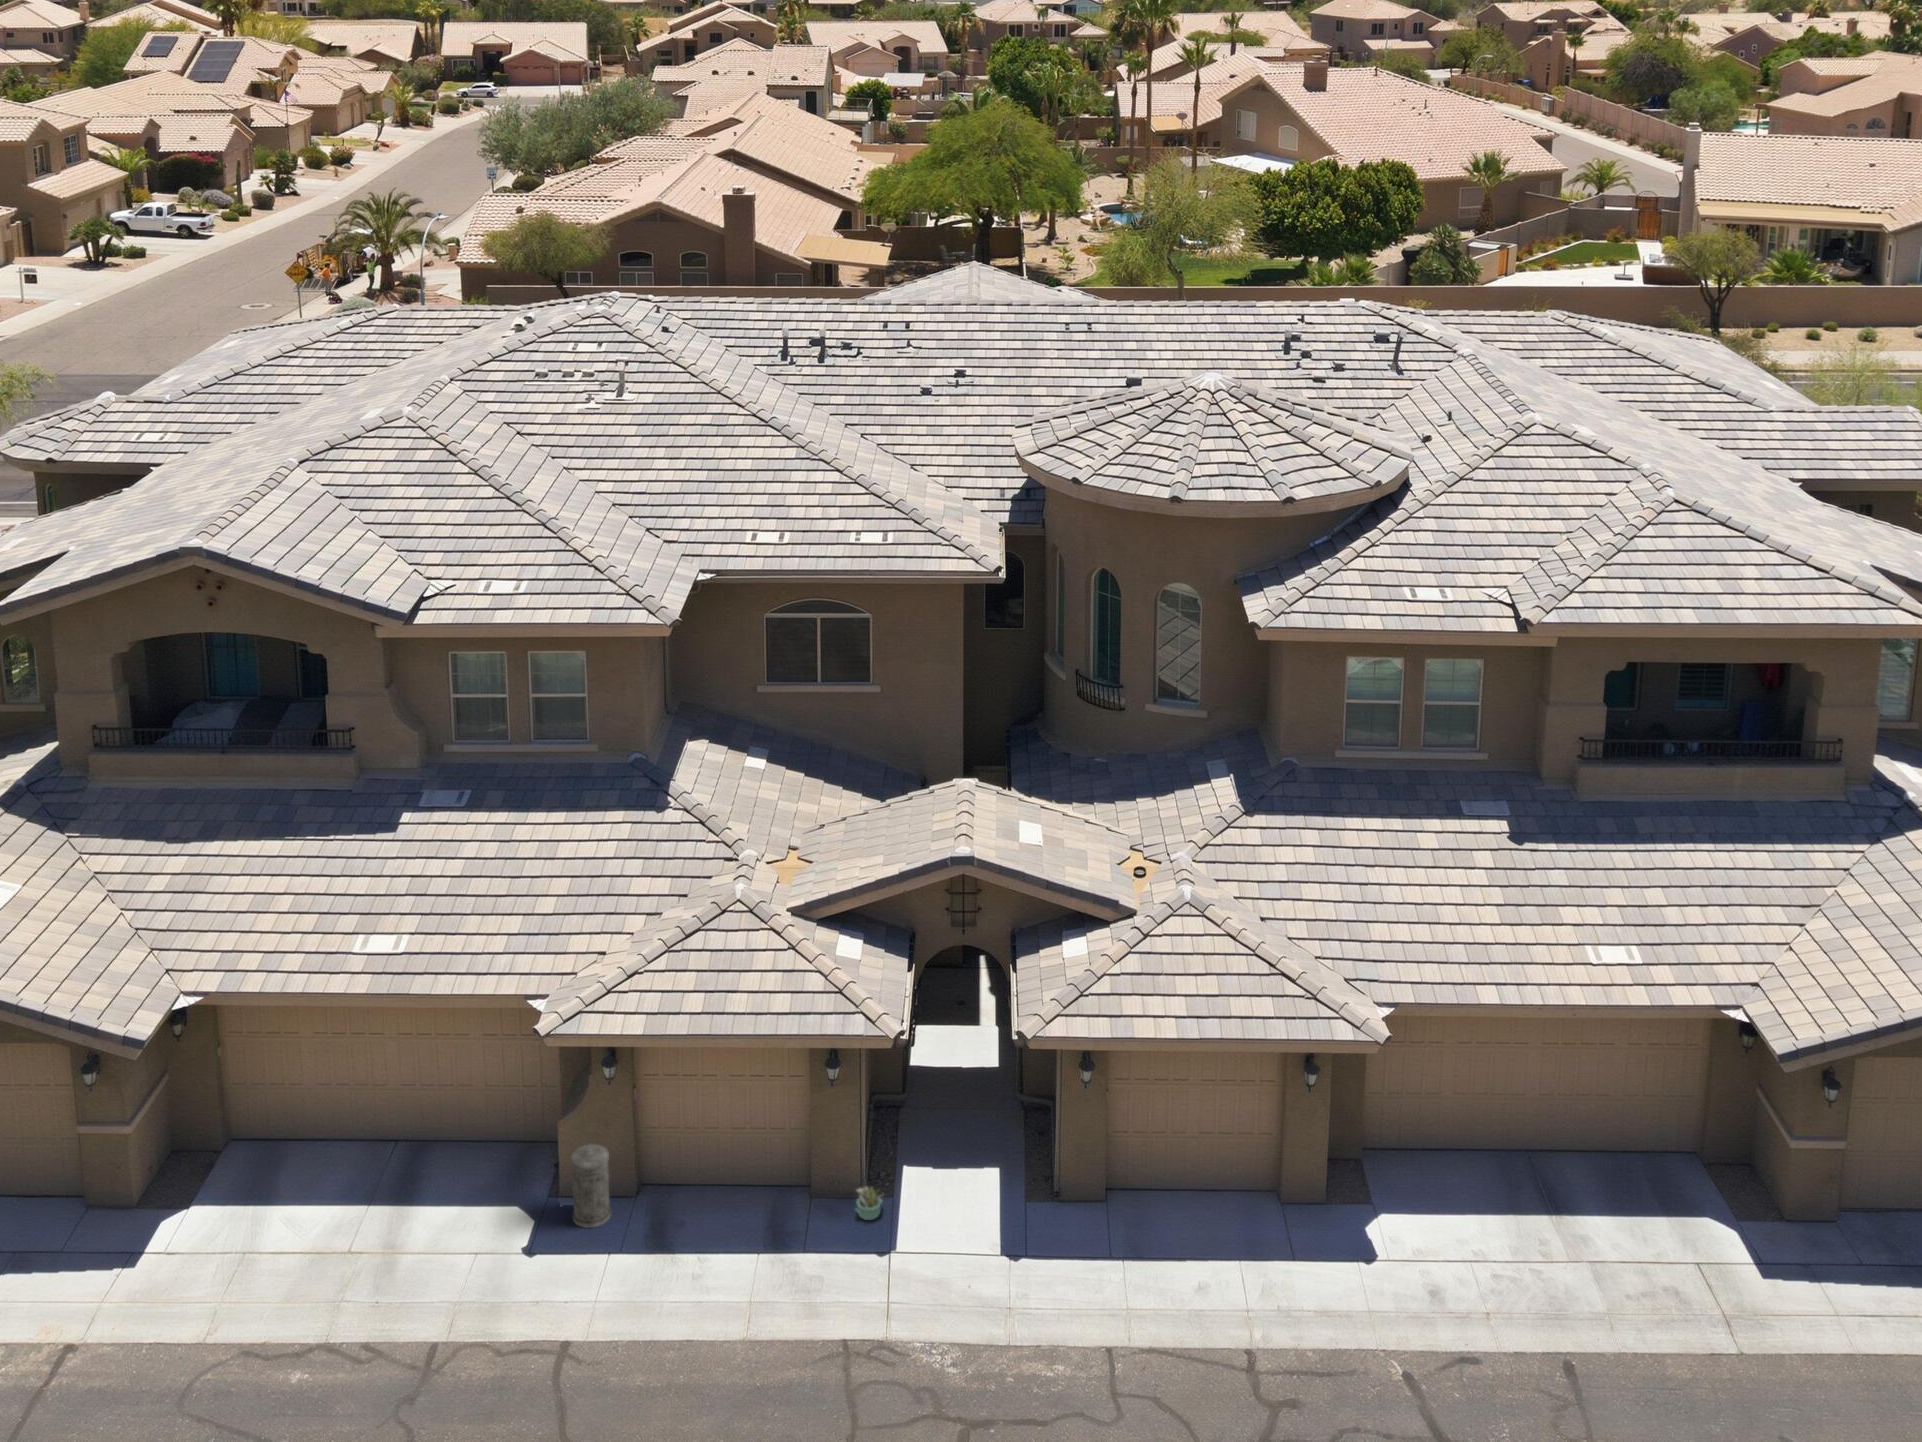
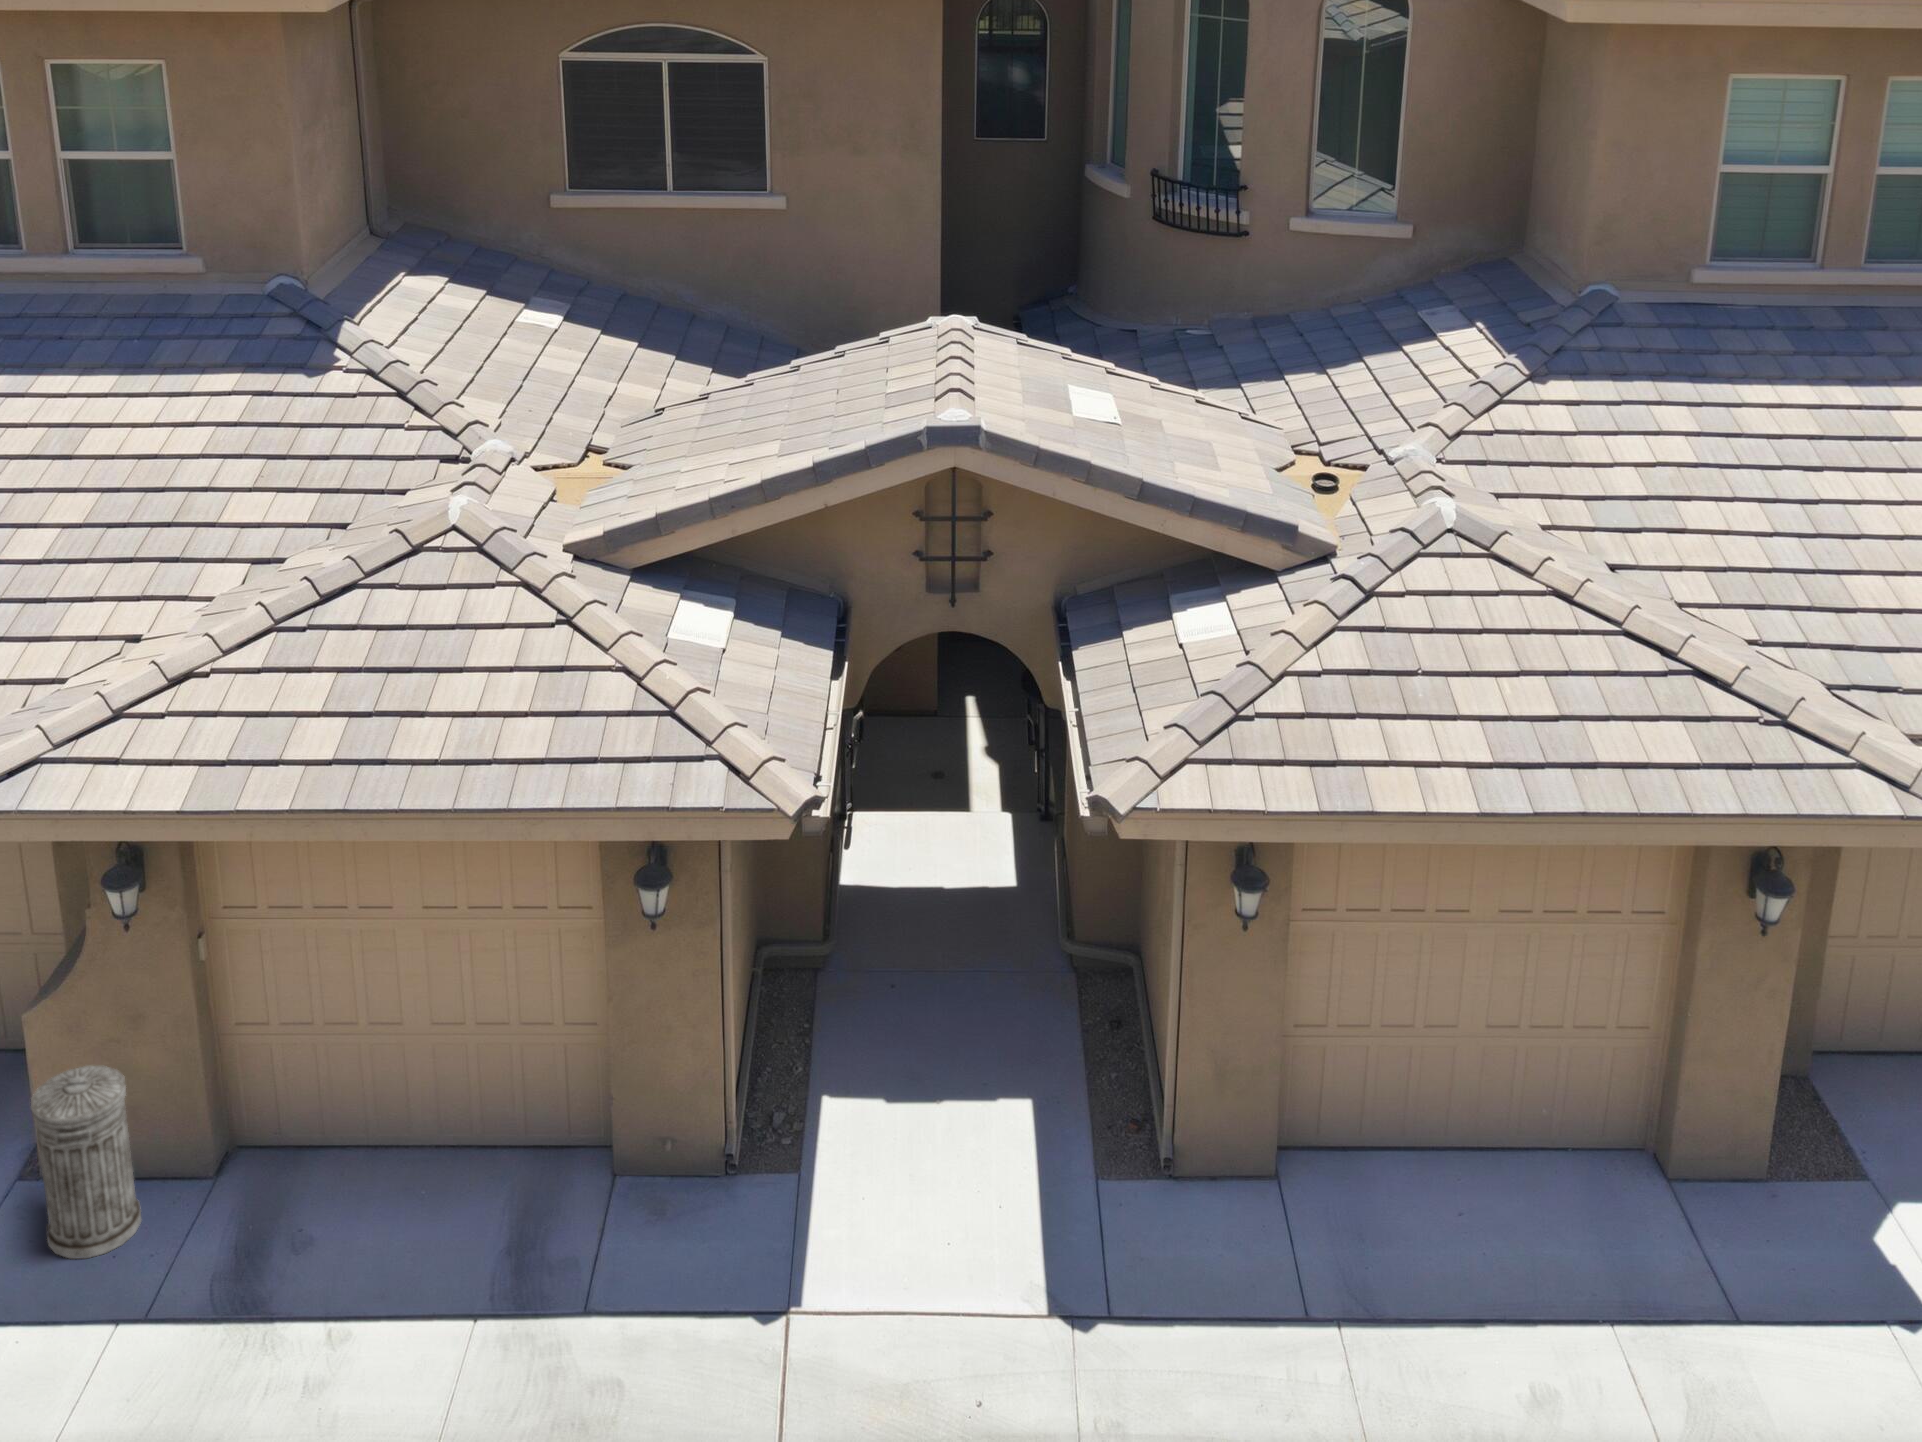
decorative plant: present [856,1187,883,1220] -> none [710,1154,779,1232]

